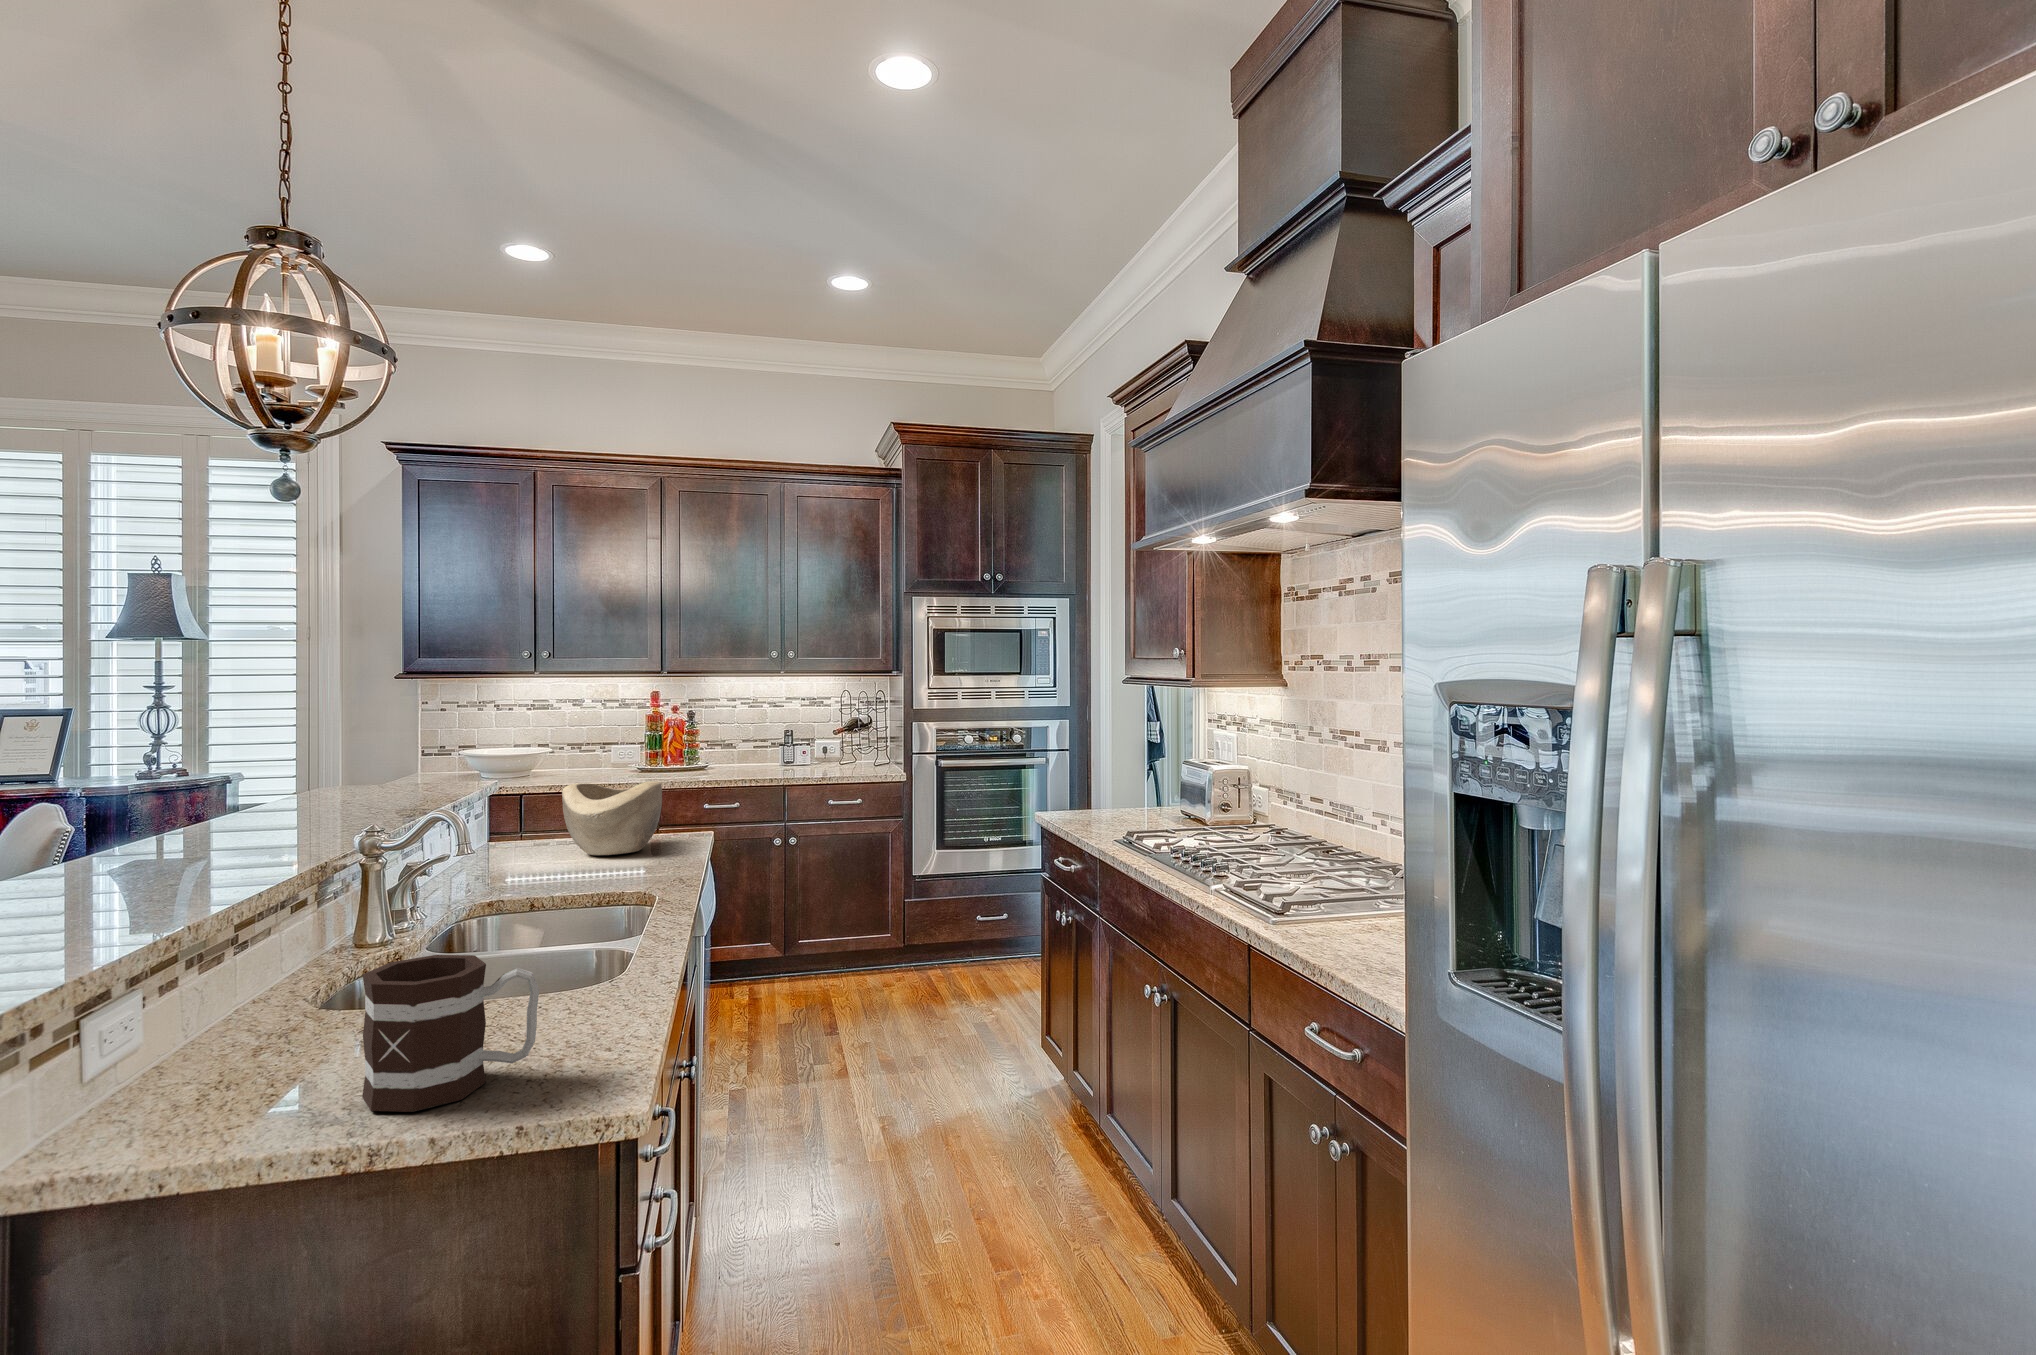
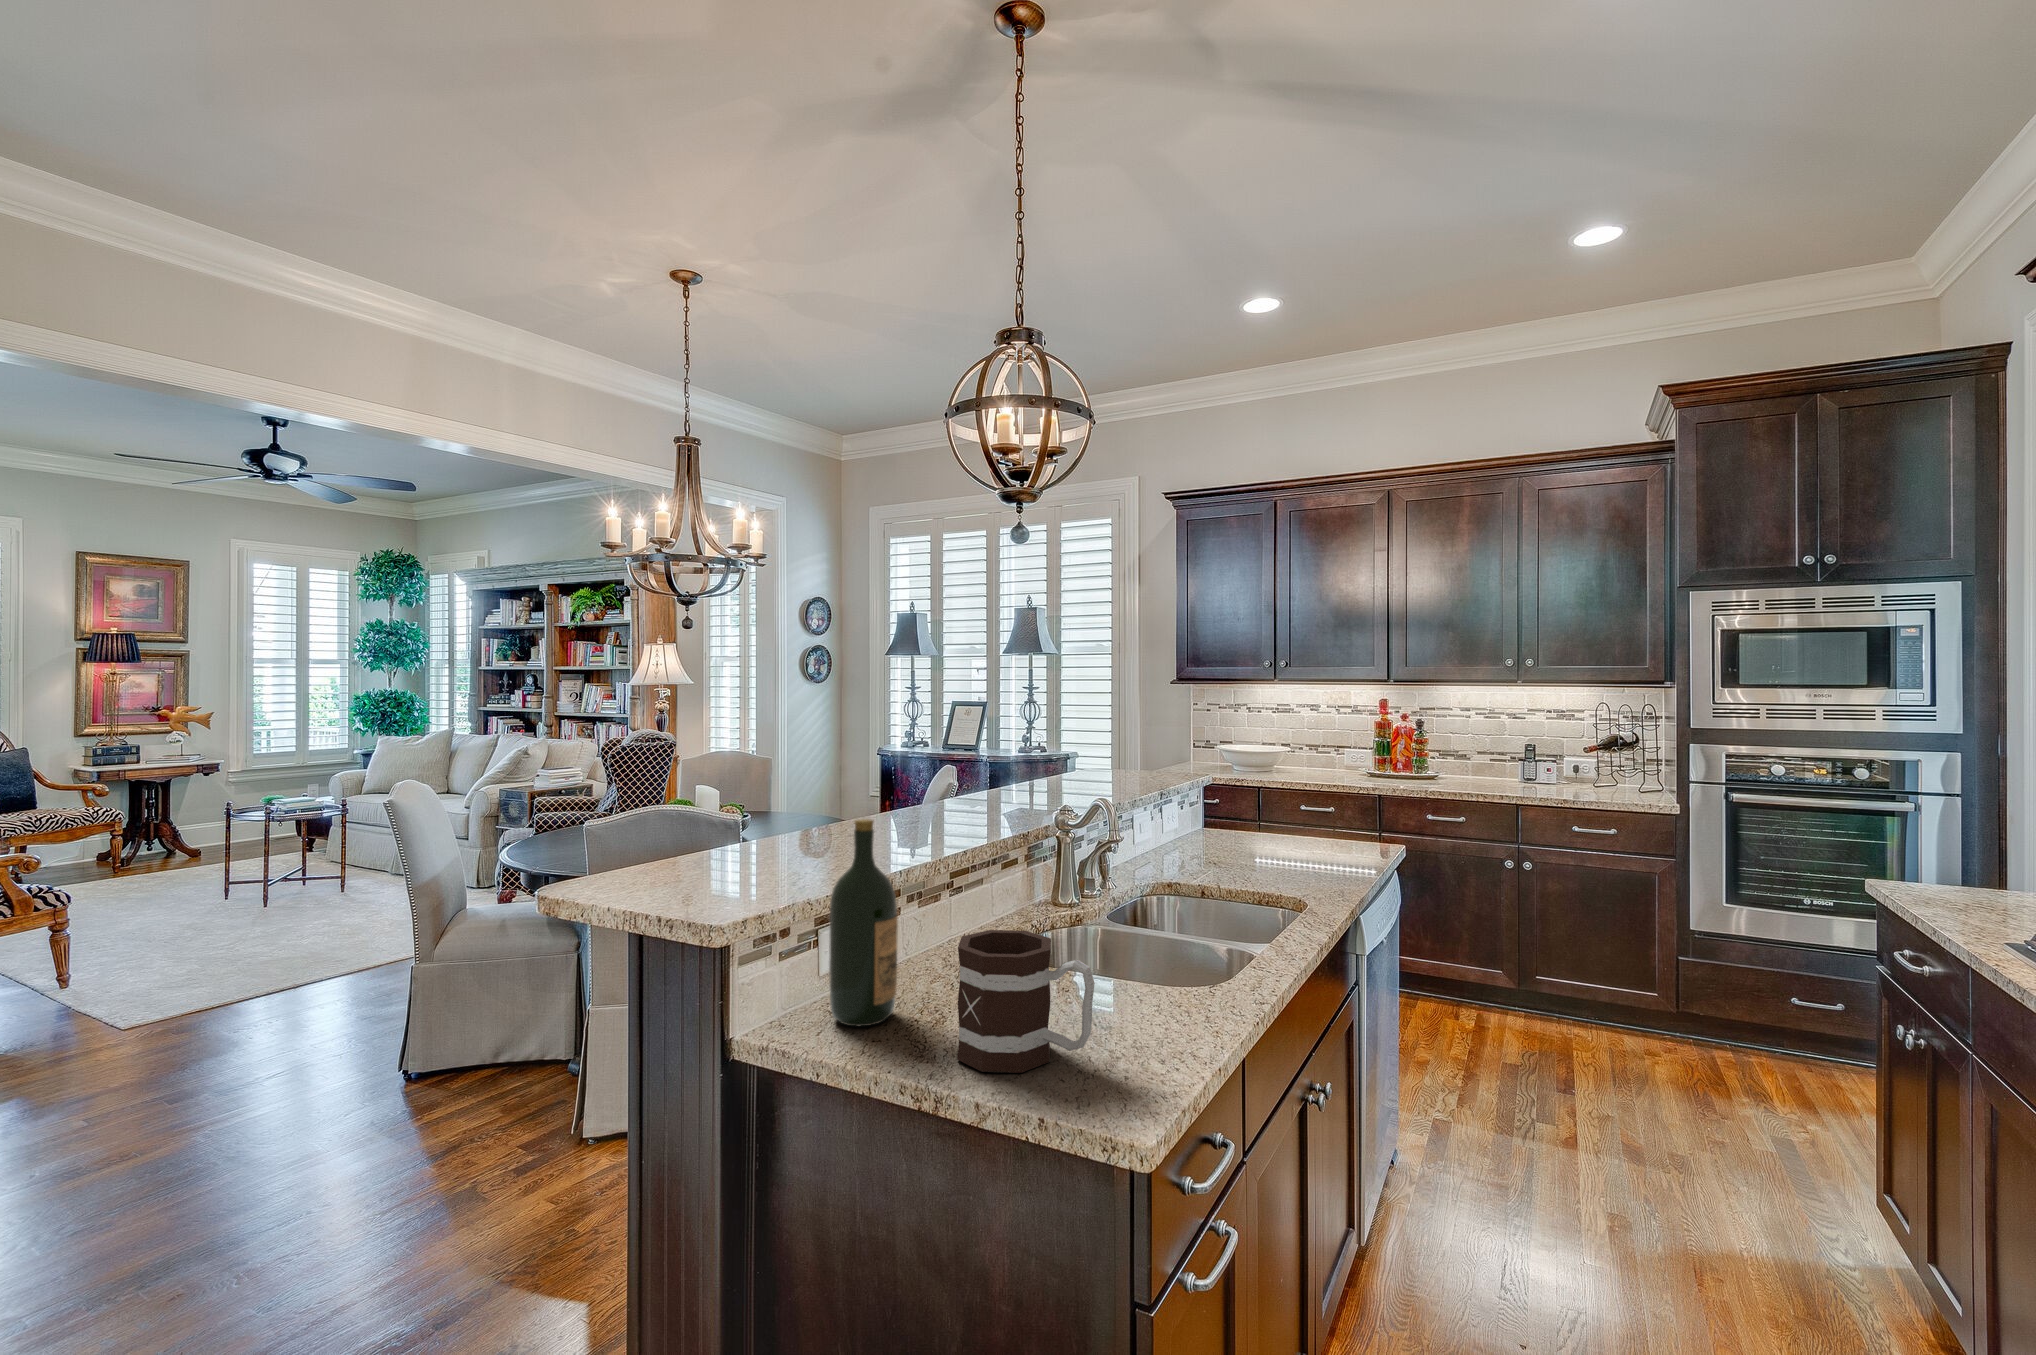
decorative bowl: present [562,781,662,855] -> none [1250,784,1343,856]
wine bottle: none [130,859,241,1126] -> present [829,819,898,1026]

